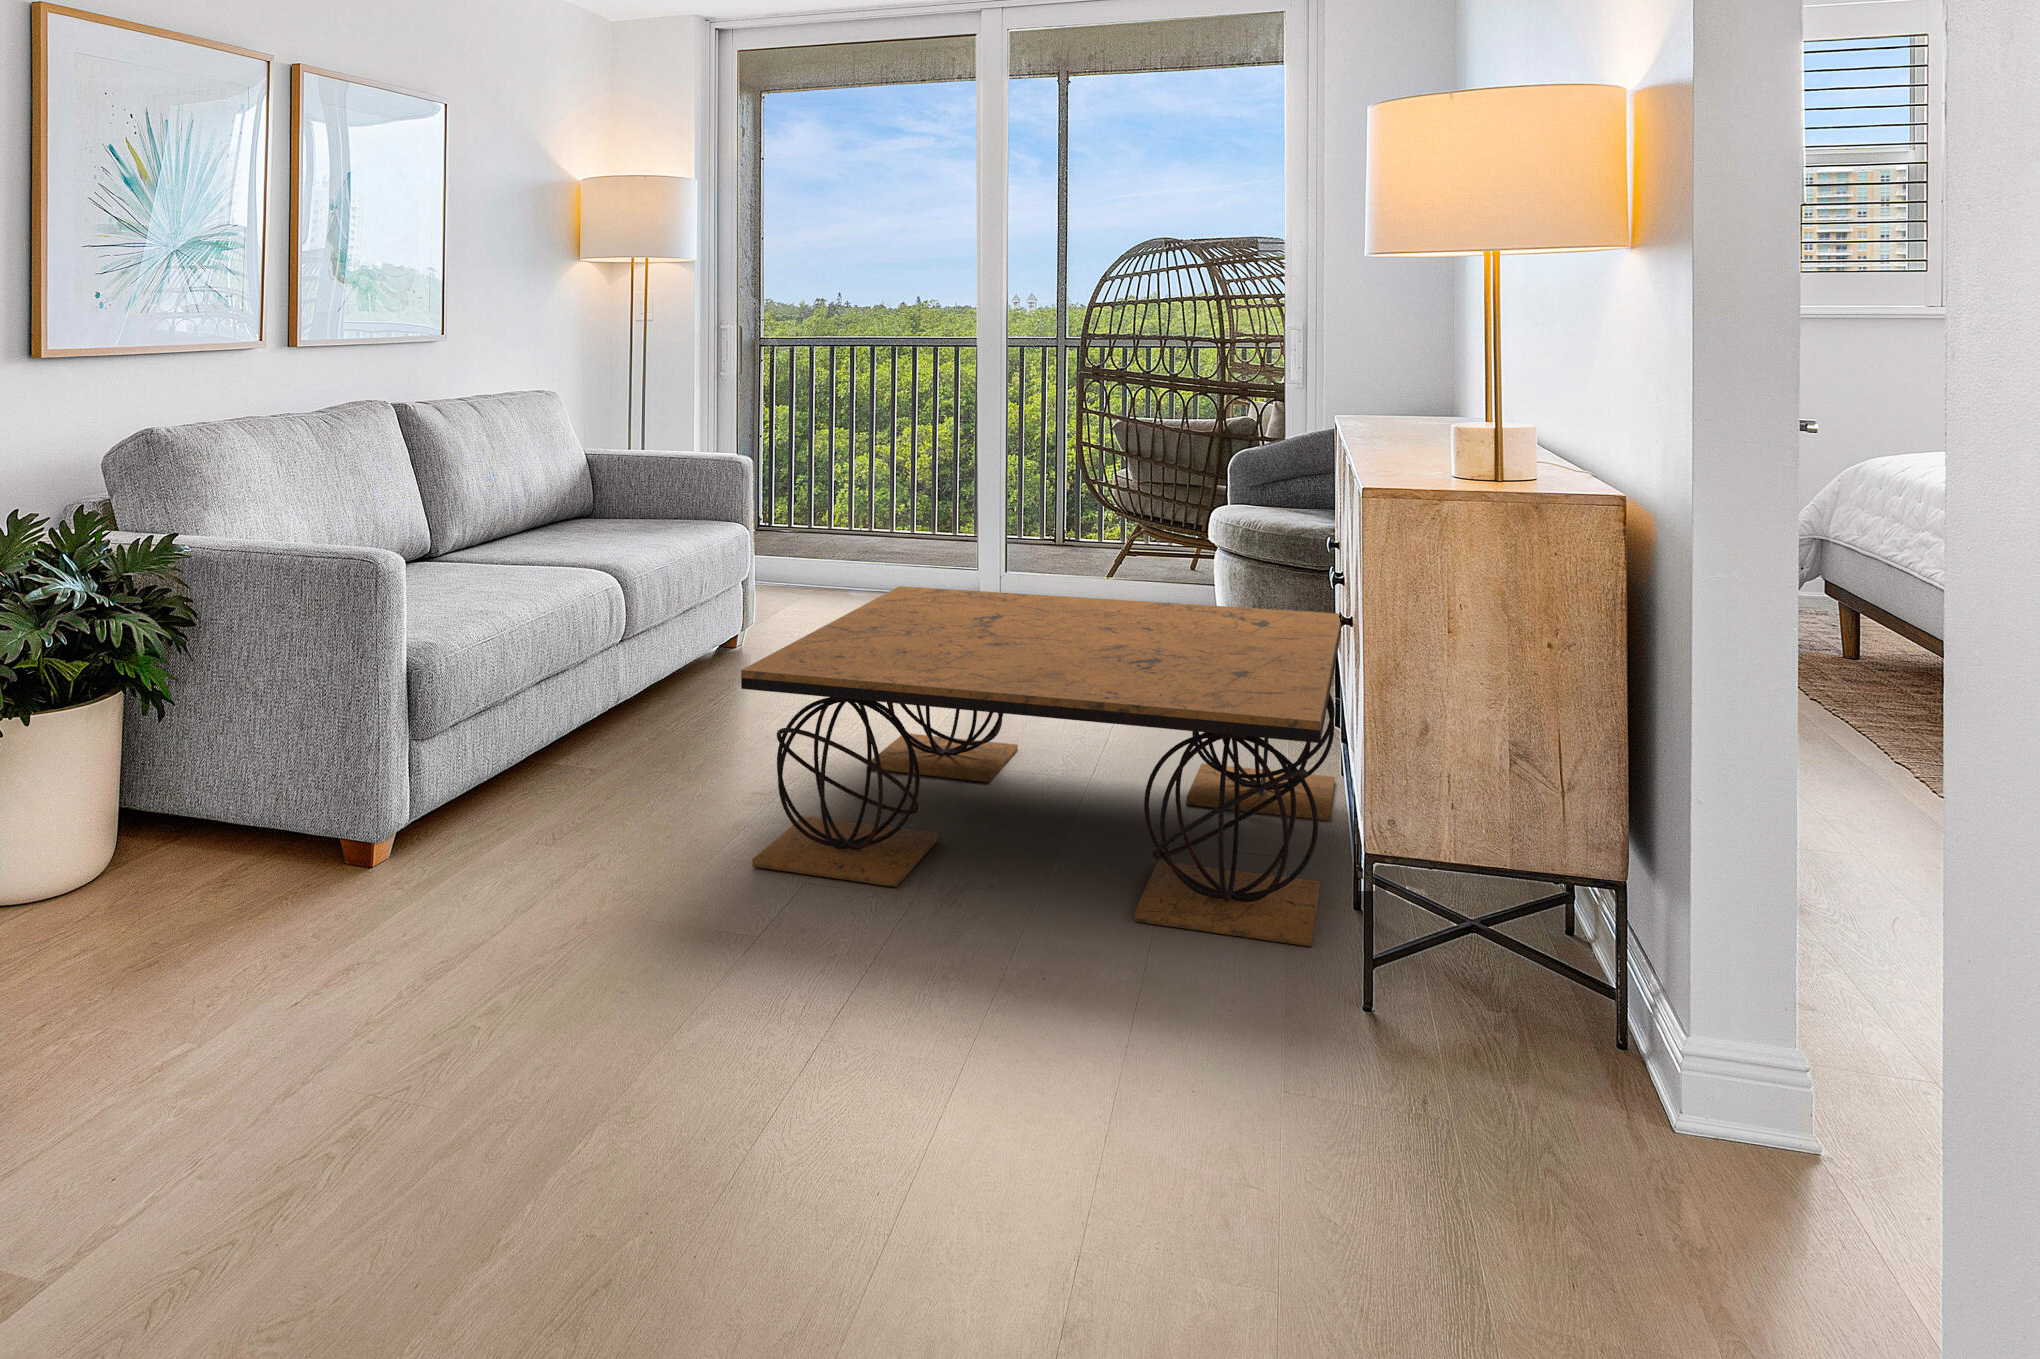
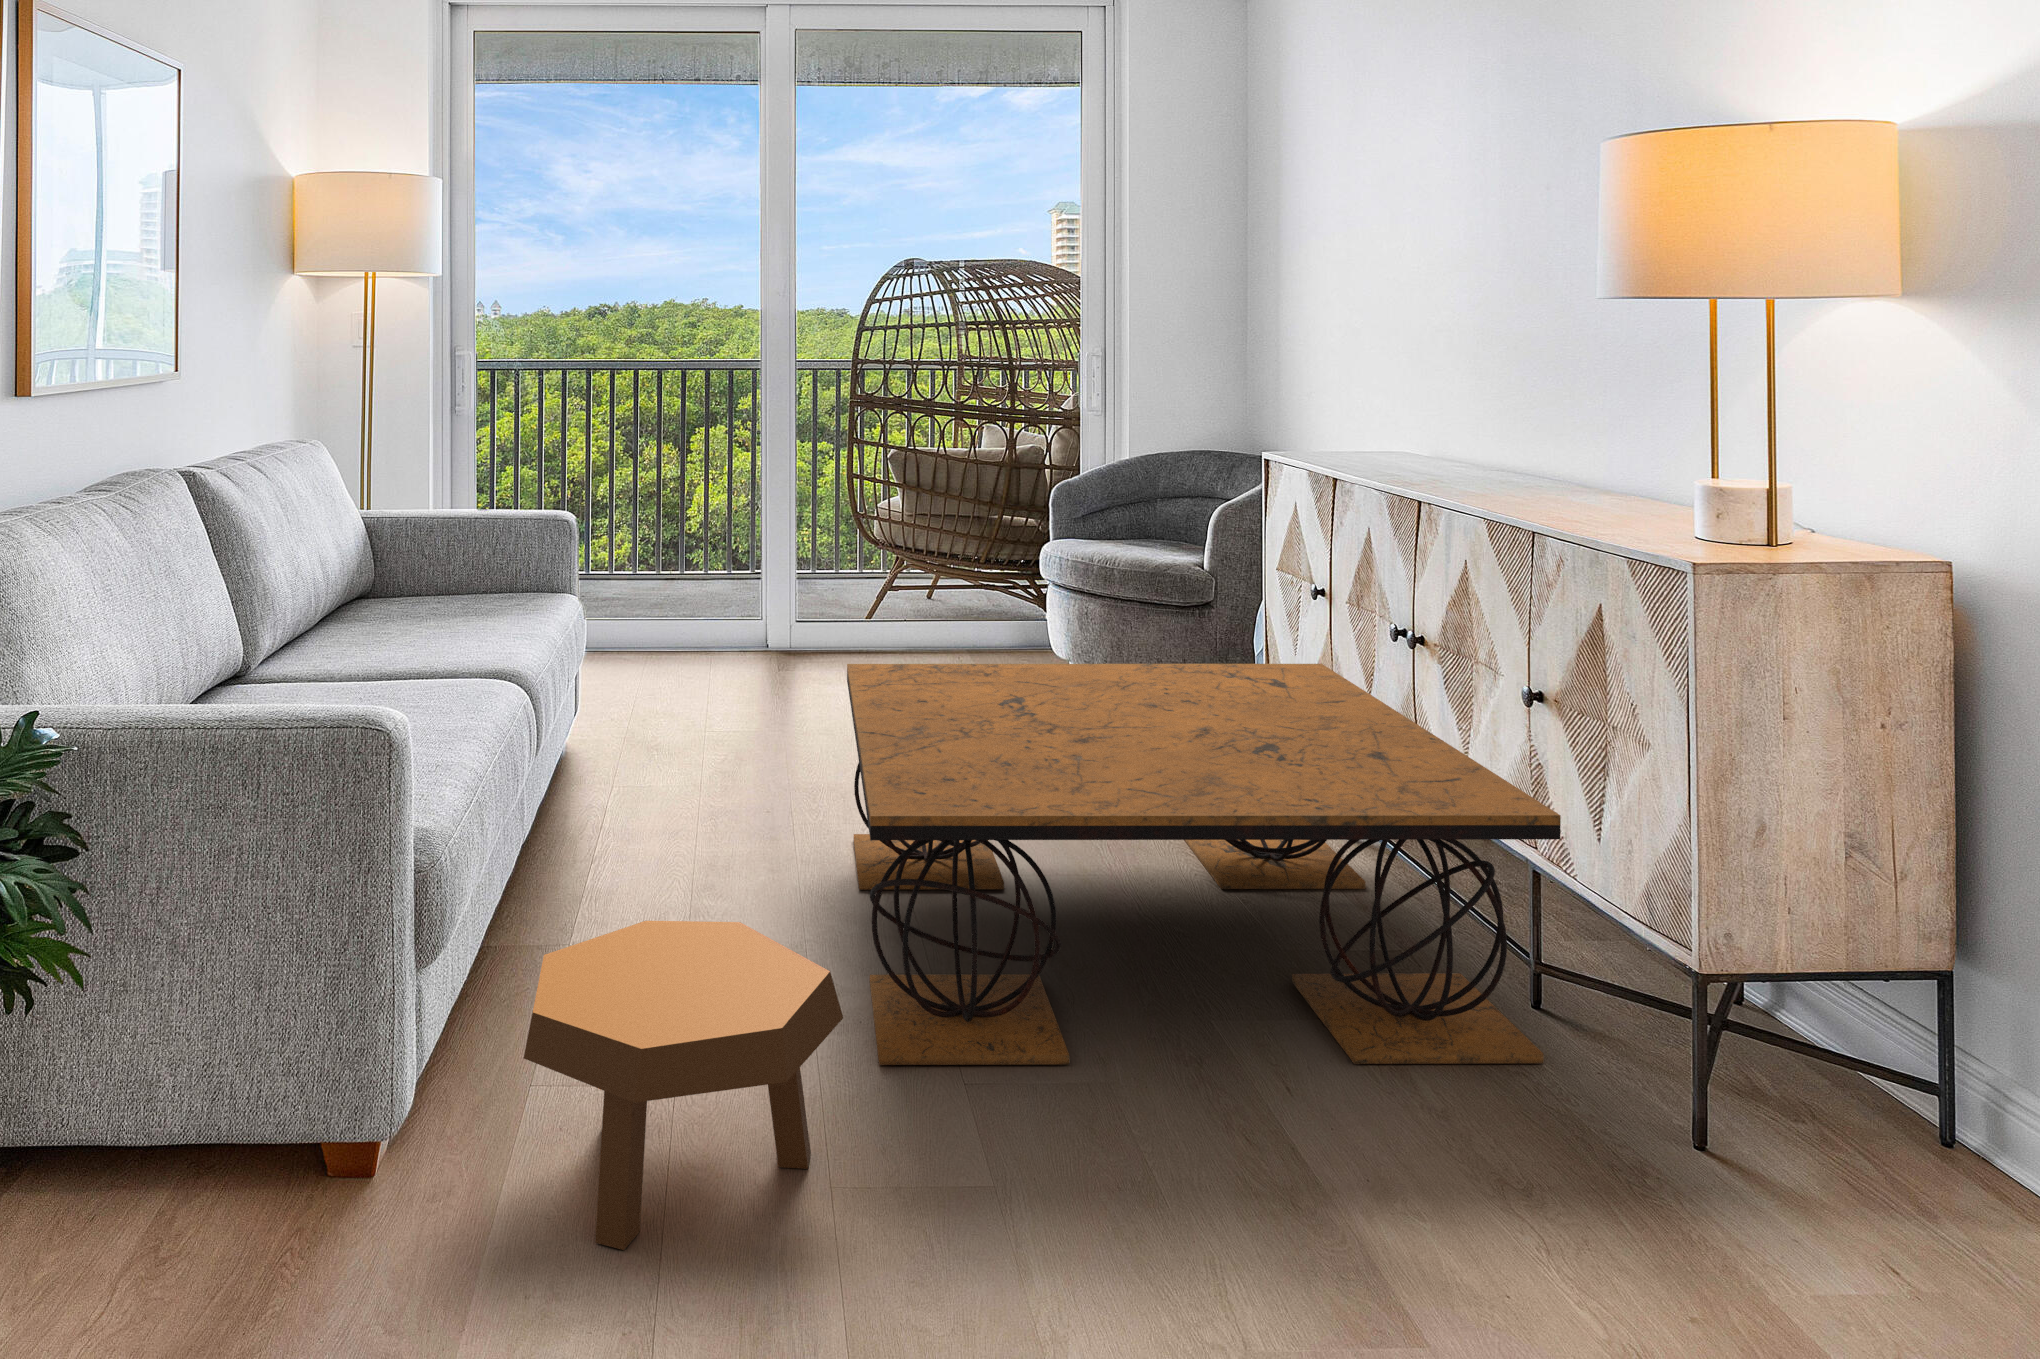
footstool: none [440,731,667,926] -> present [523,921,843,1250]

